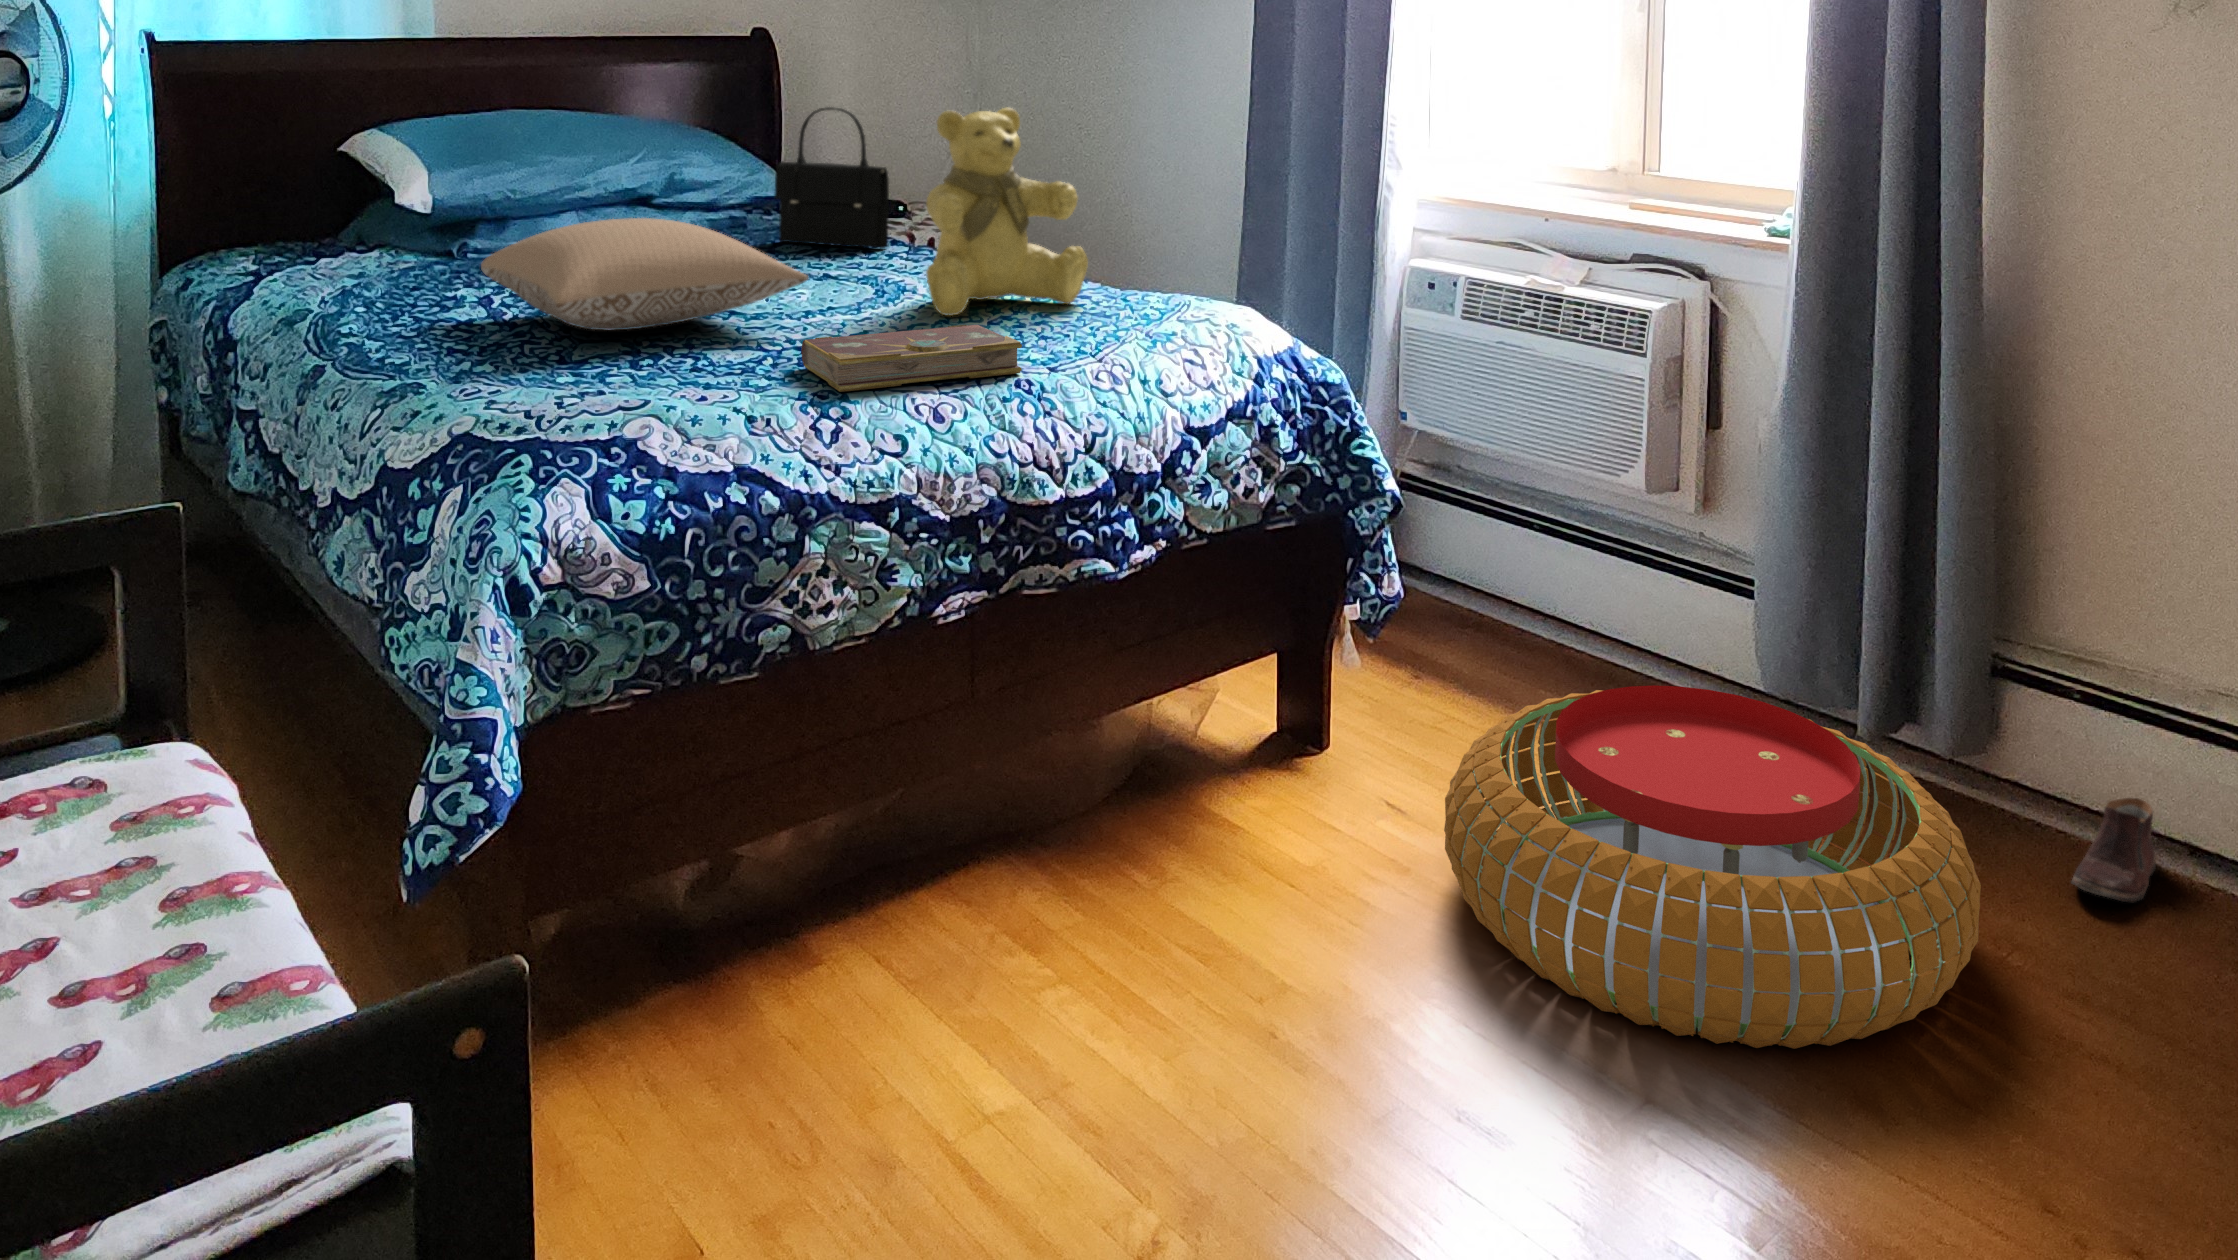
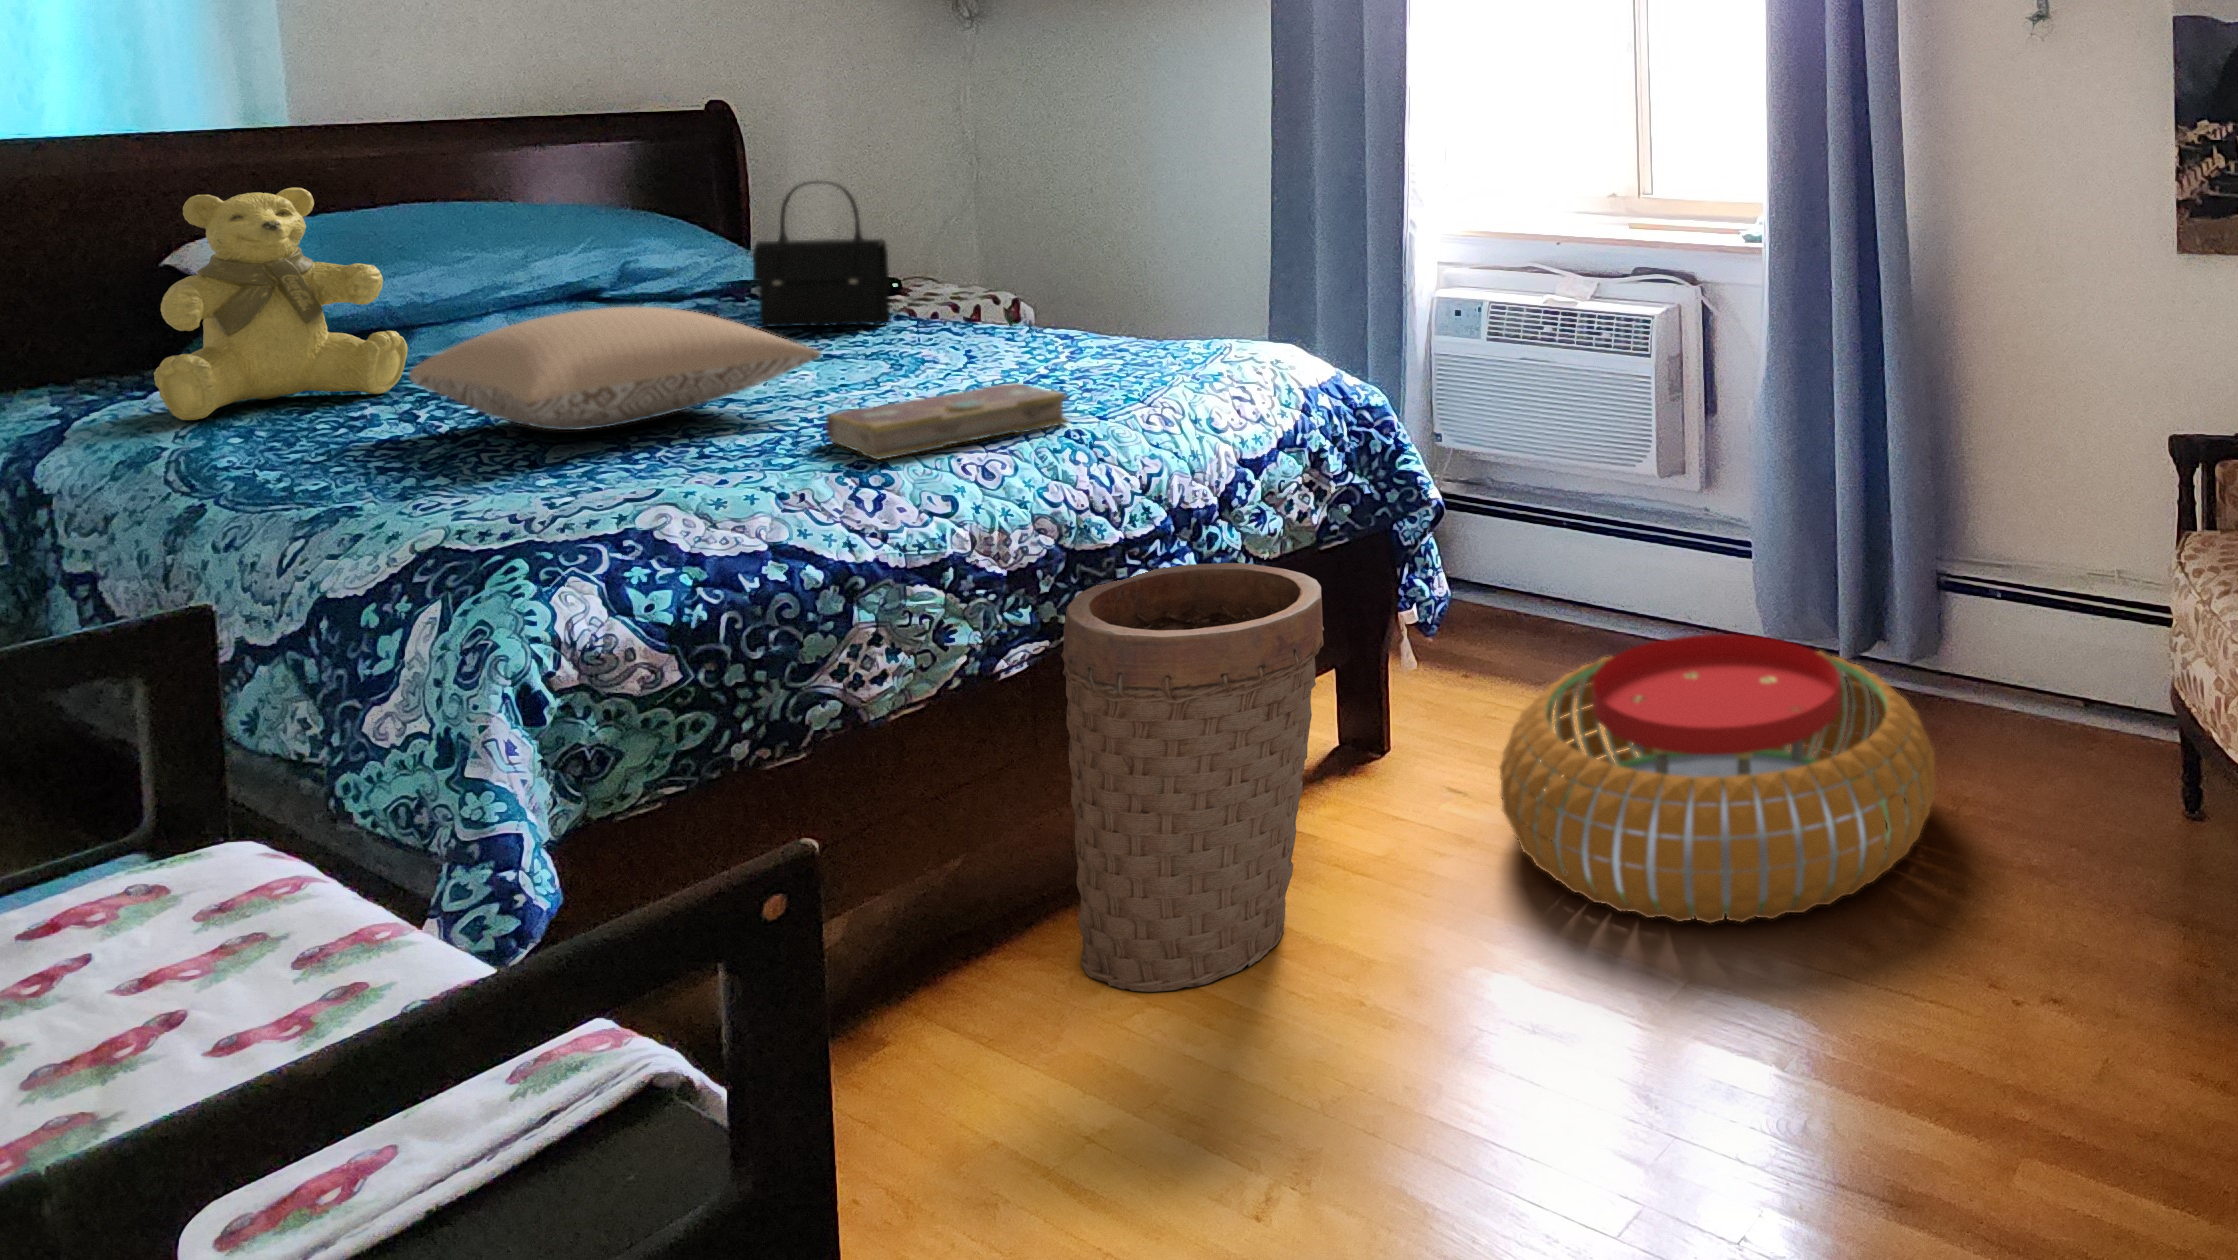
teddy bear: present [926,108,1088,316] -> present [154,187,408,420]
basket: none [997,532,1262,976] -> present [1061,563,1324,992]
shoe: present [2072,798,2156,903] -> none [2001,670,2061,752]

